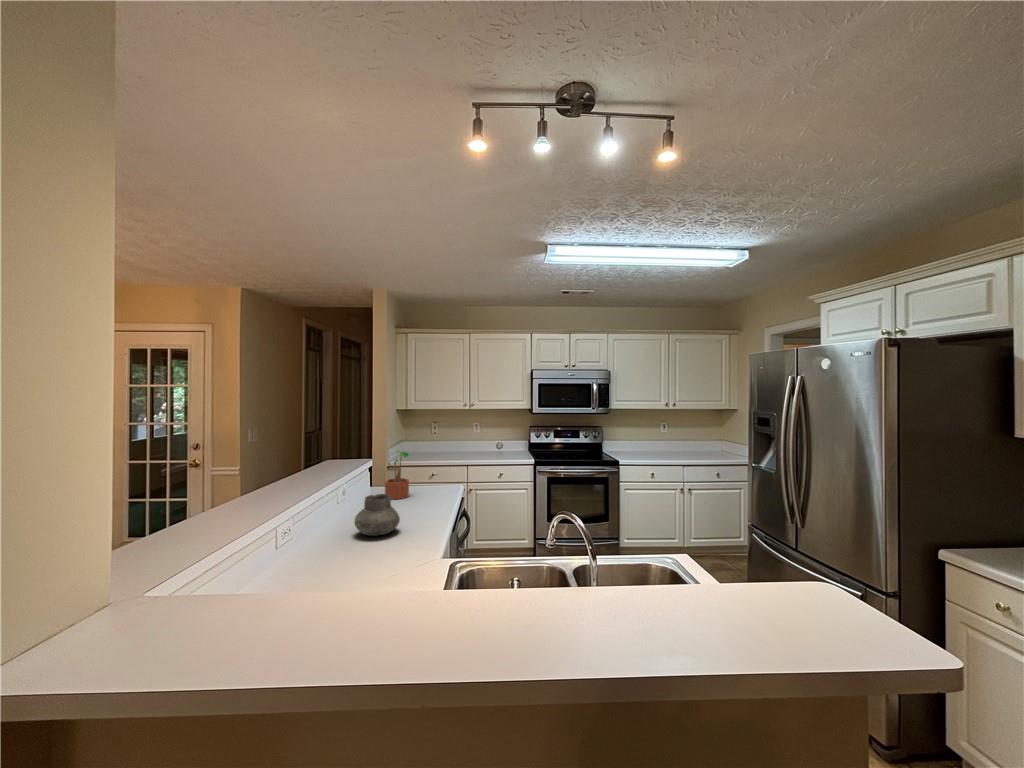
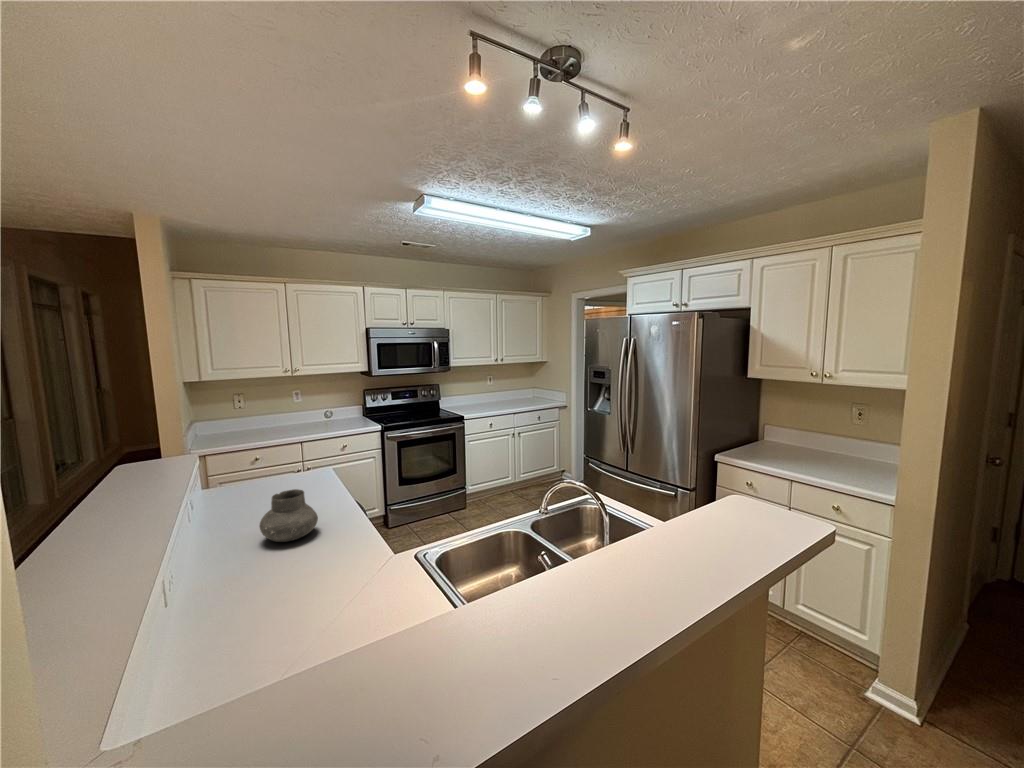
potted plant: present [385,451,409,499] -> none [245,435,278,494]

